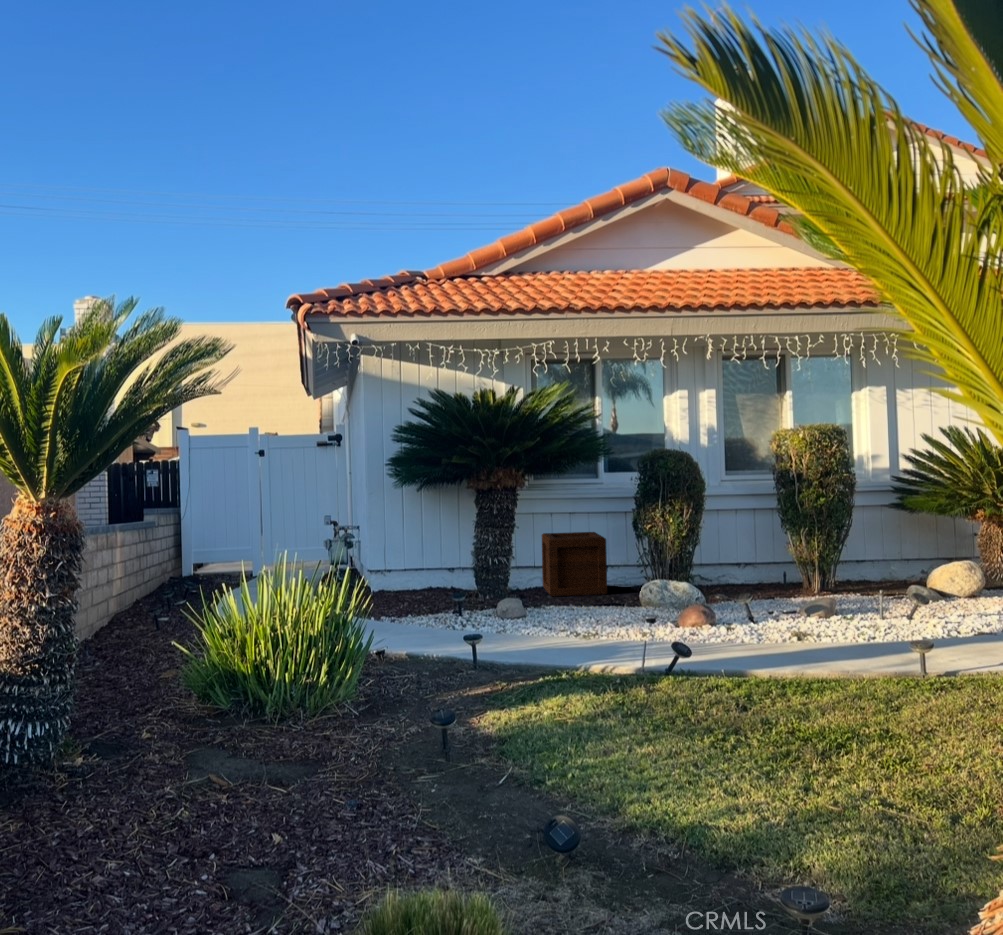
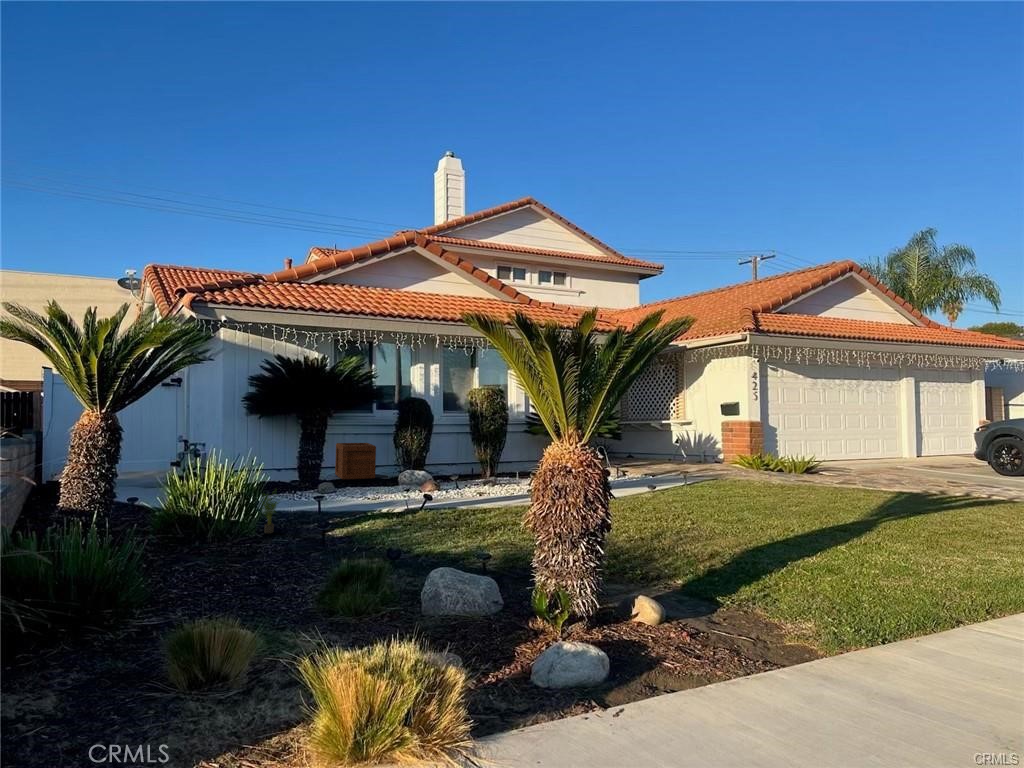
potted plant: none [330,634,385,723] -> present [262,494,278,533]

